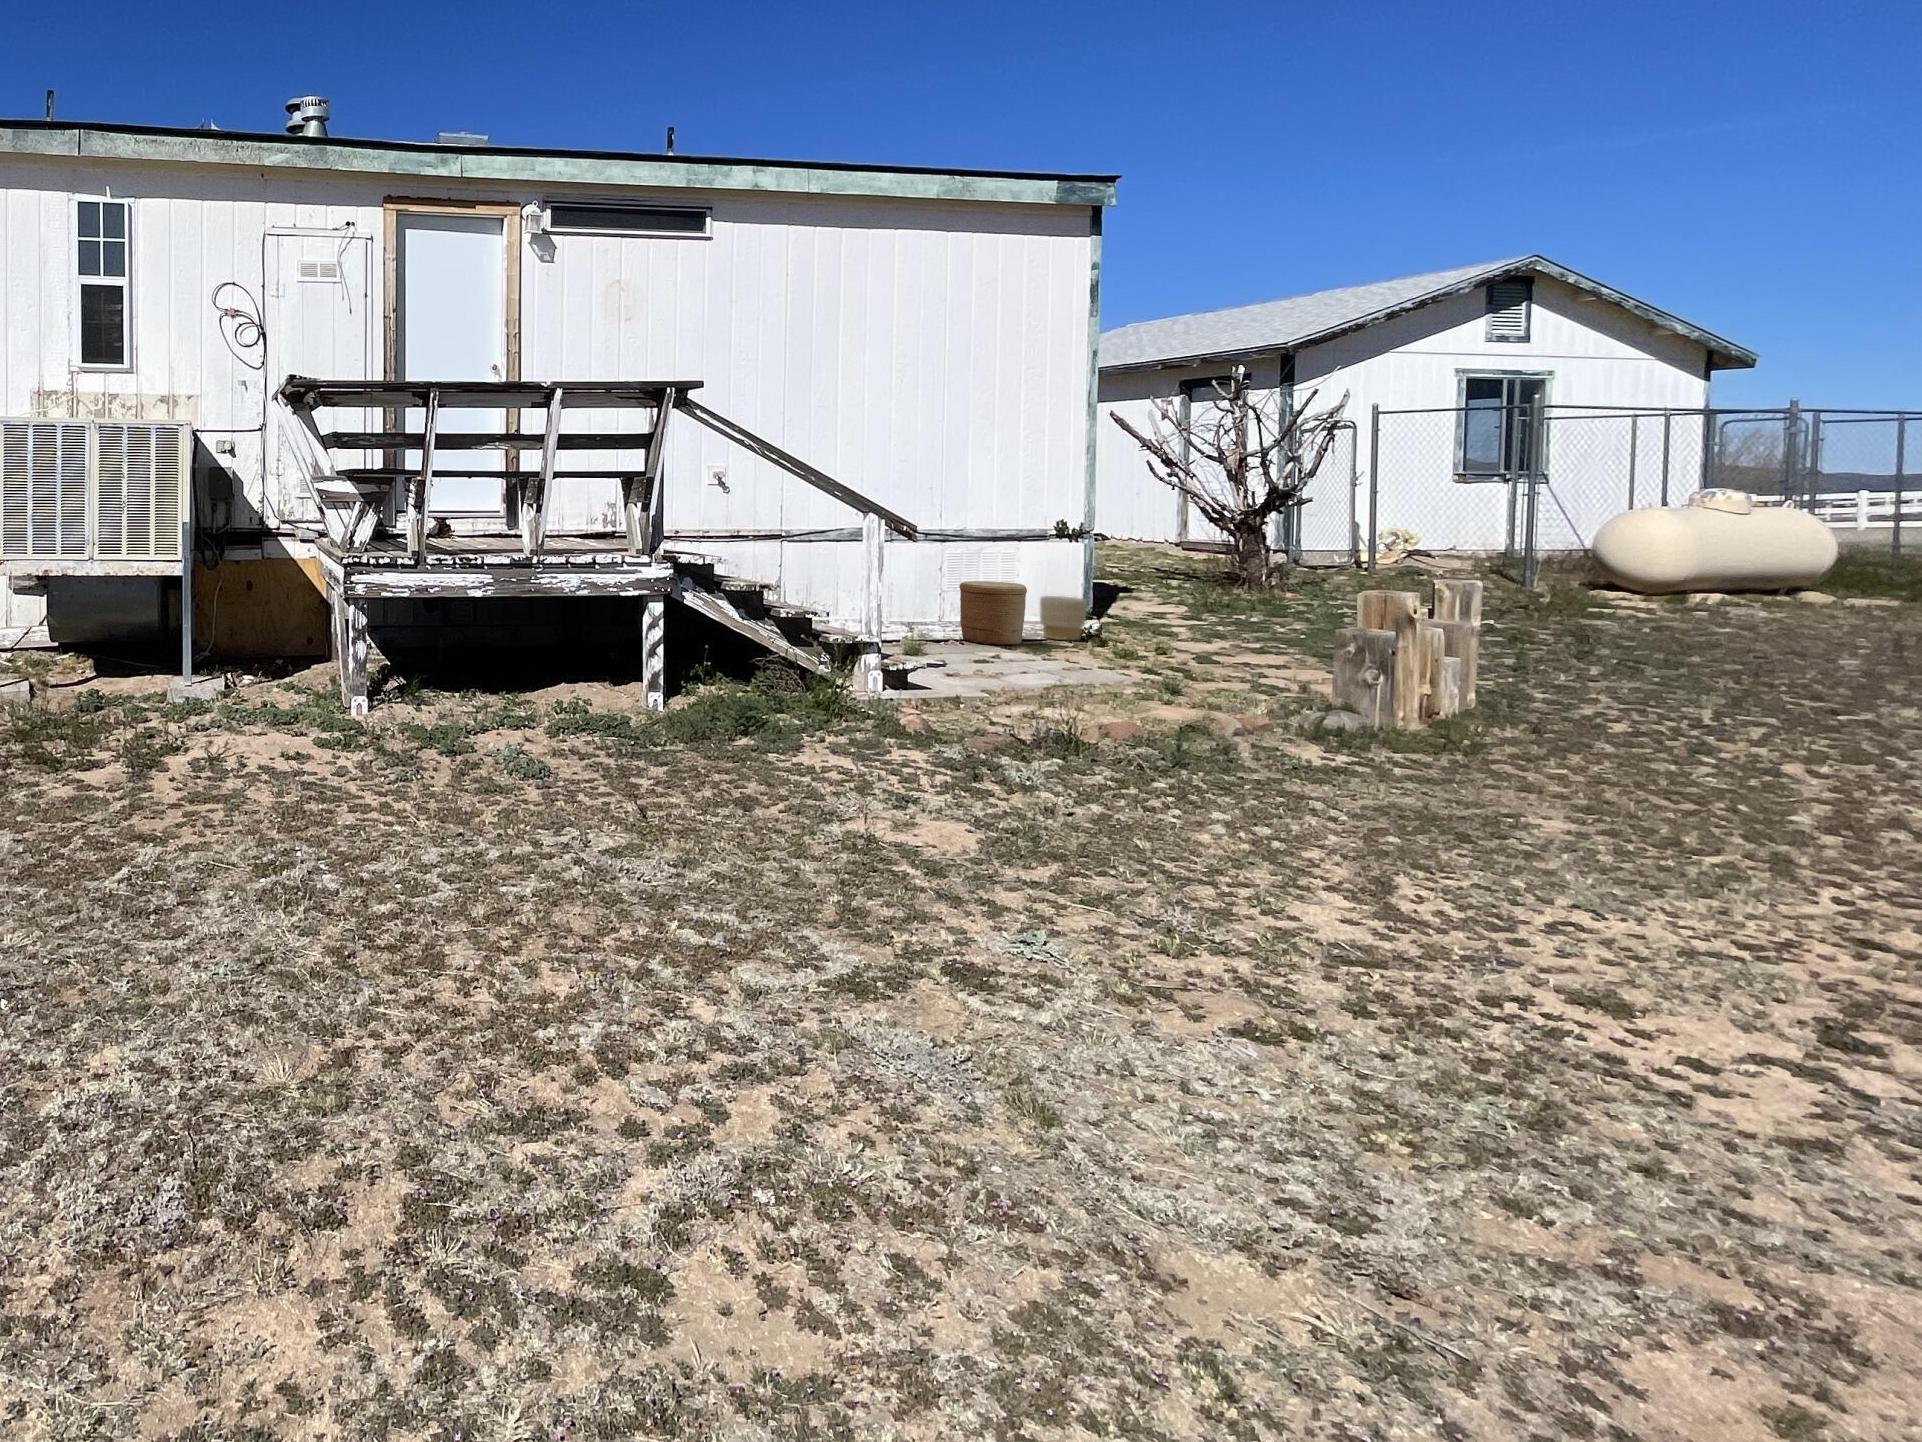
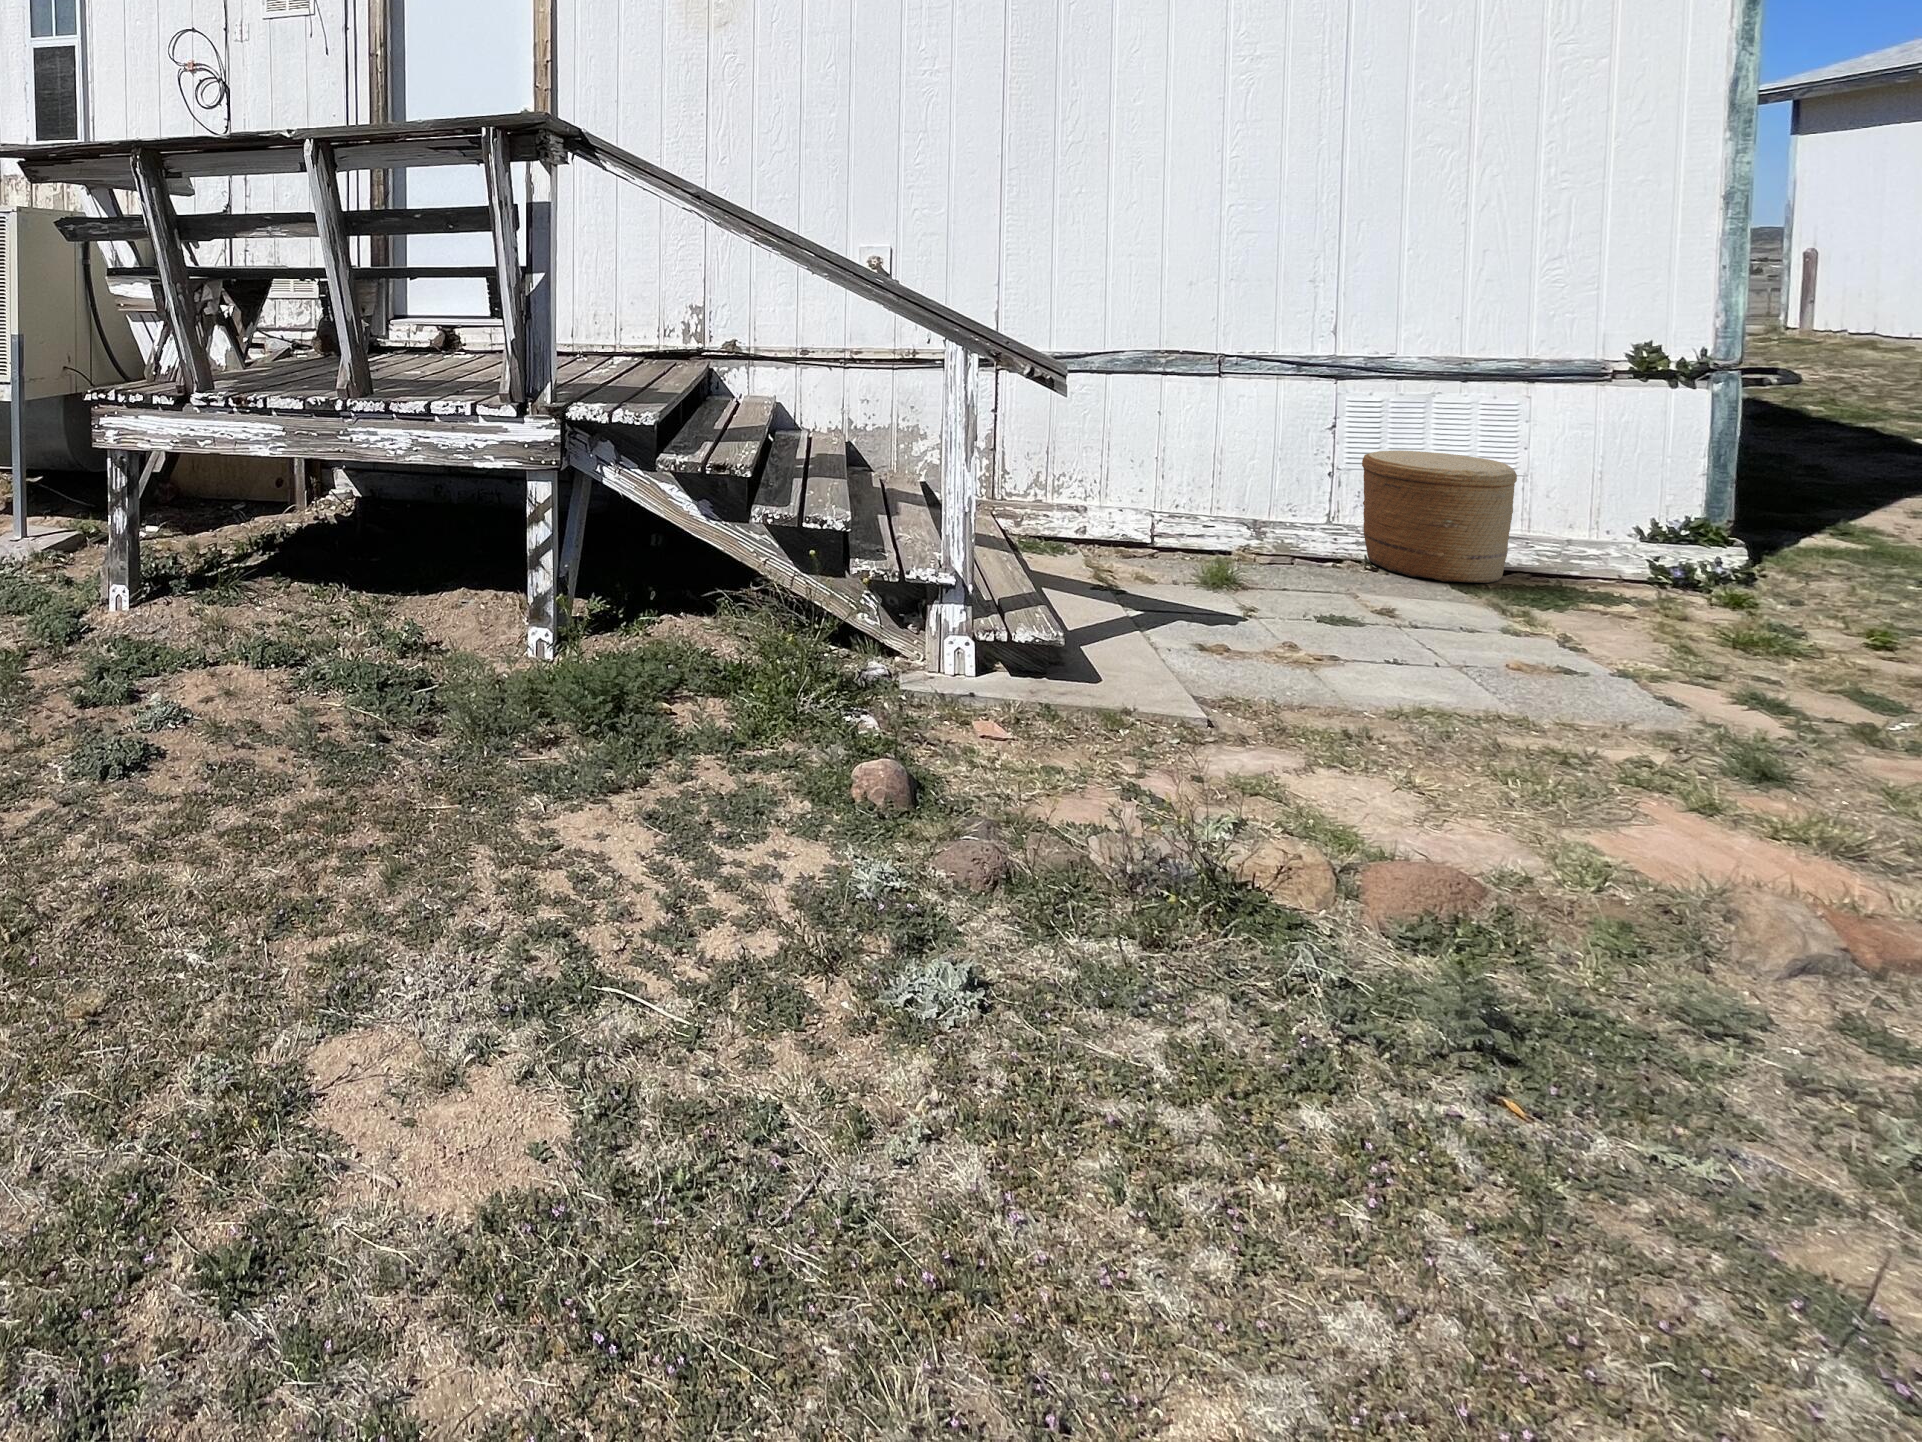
planter: present [1040,596,1087,640] -> none [1572,488,1693,584]

